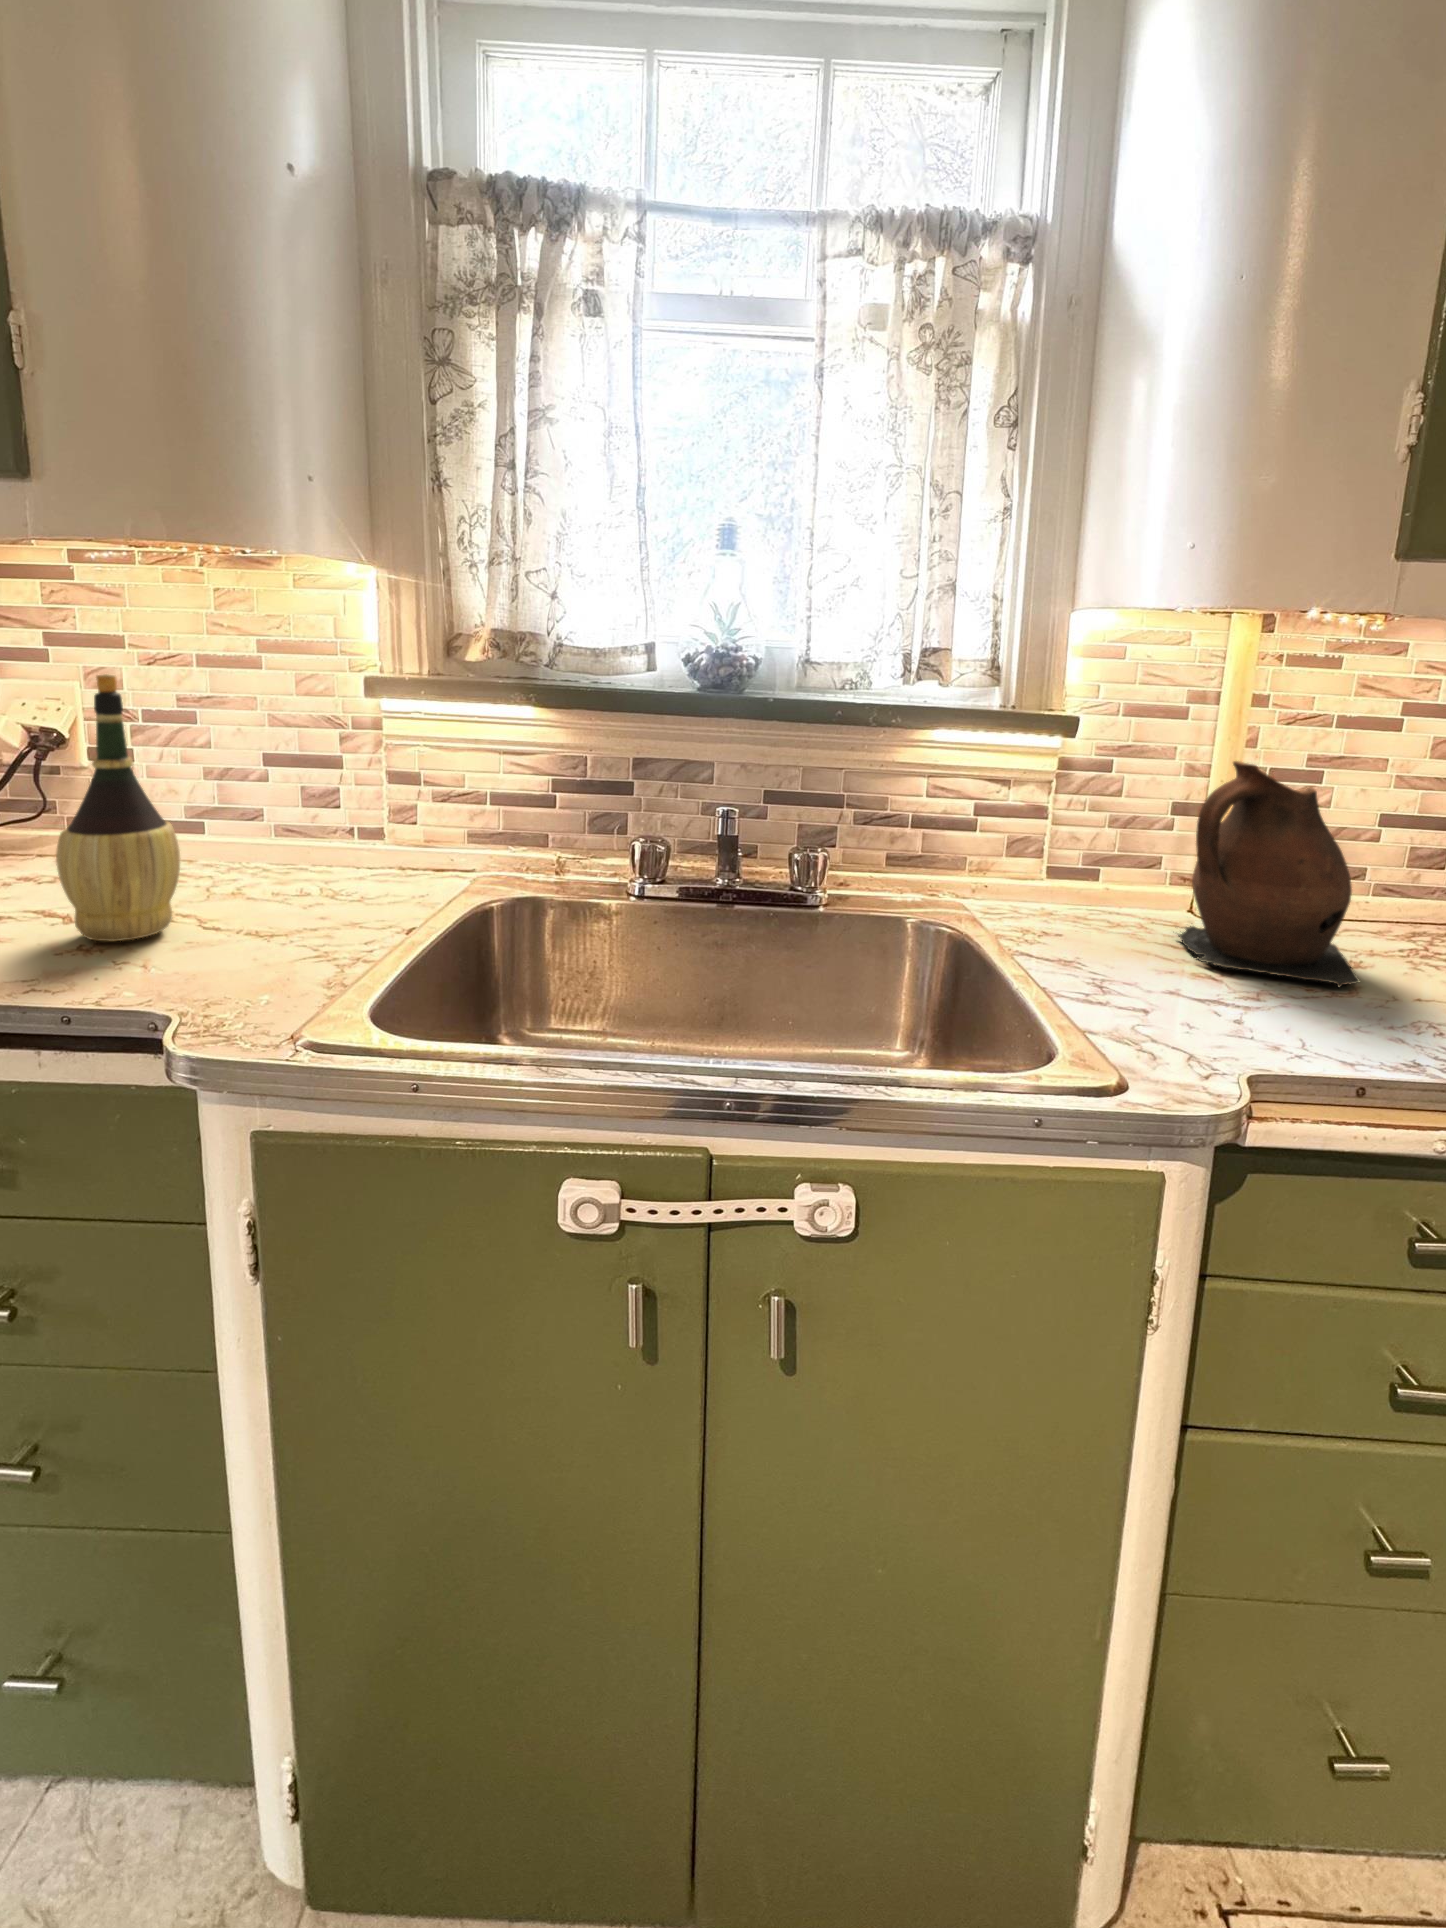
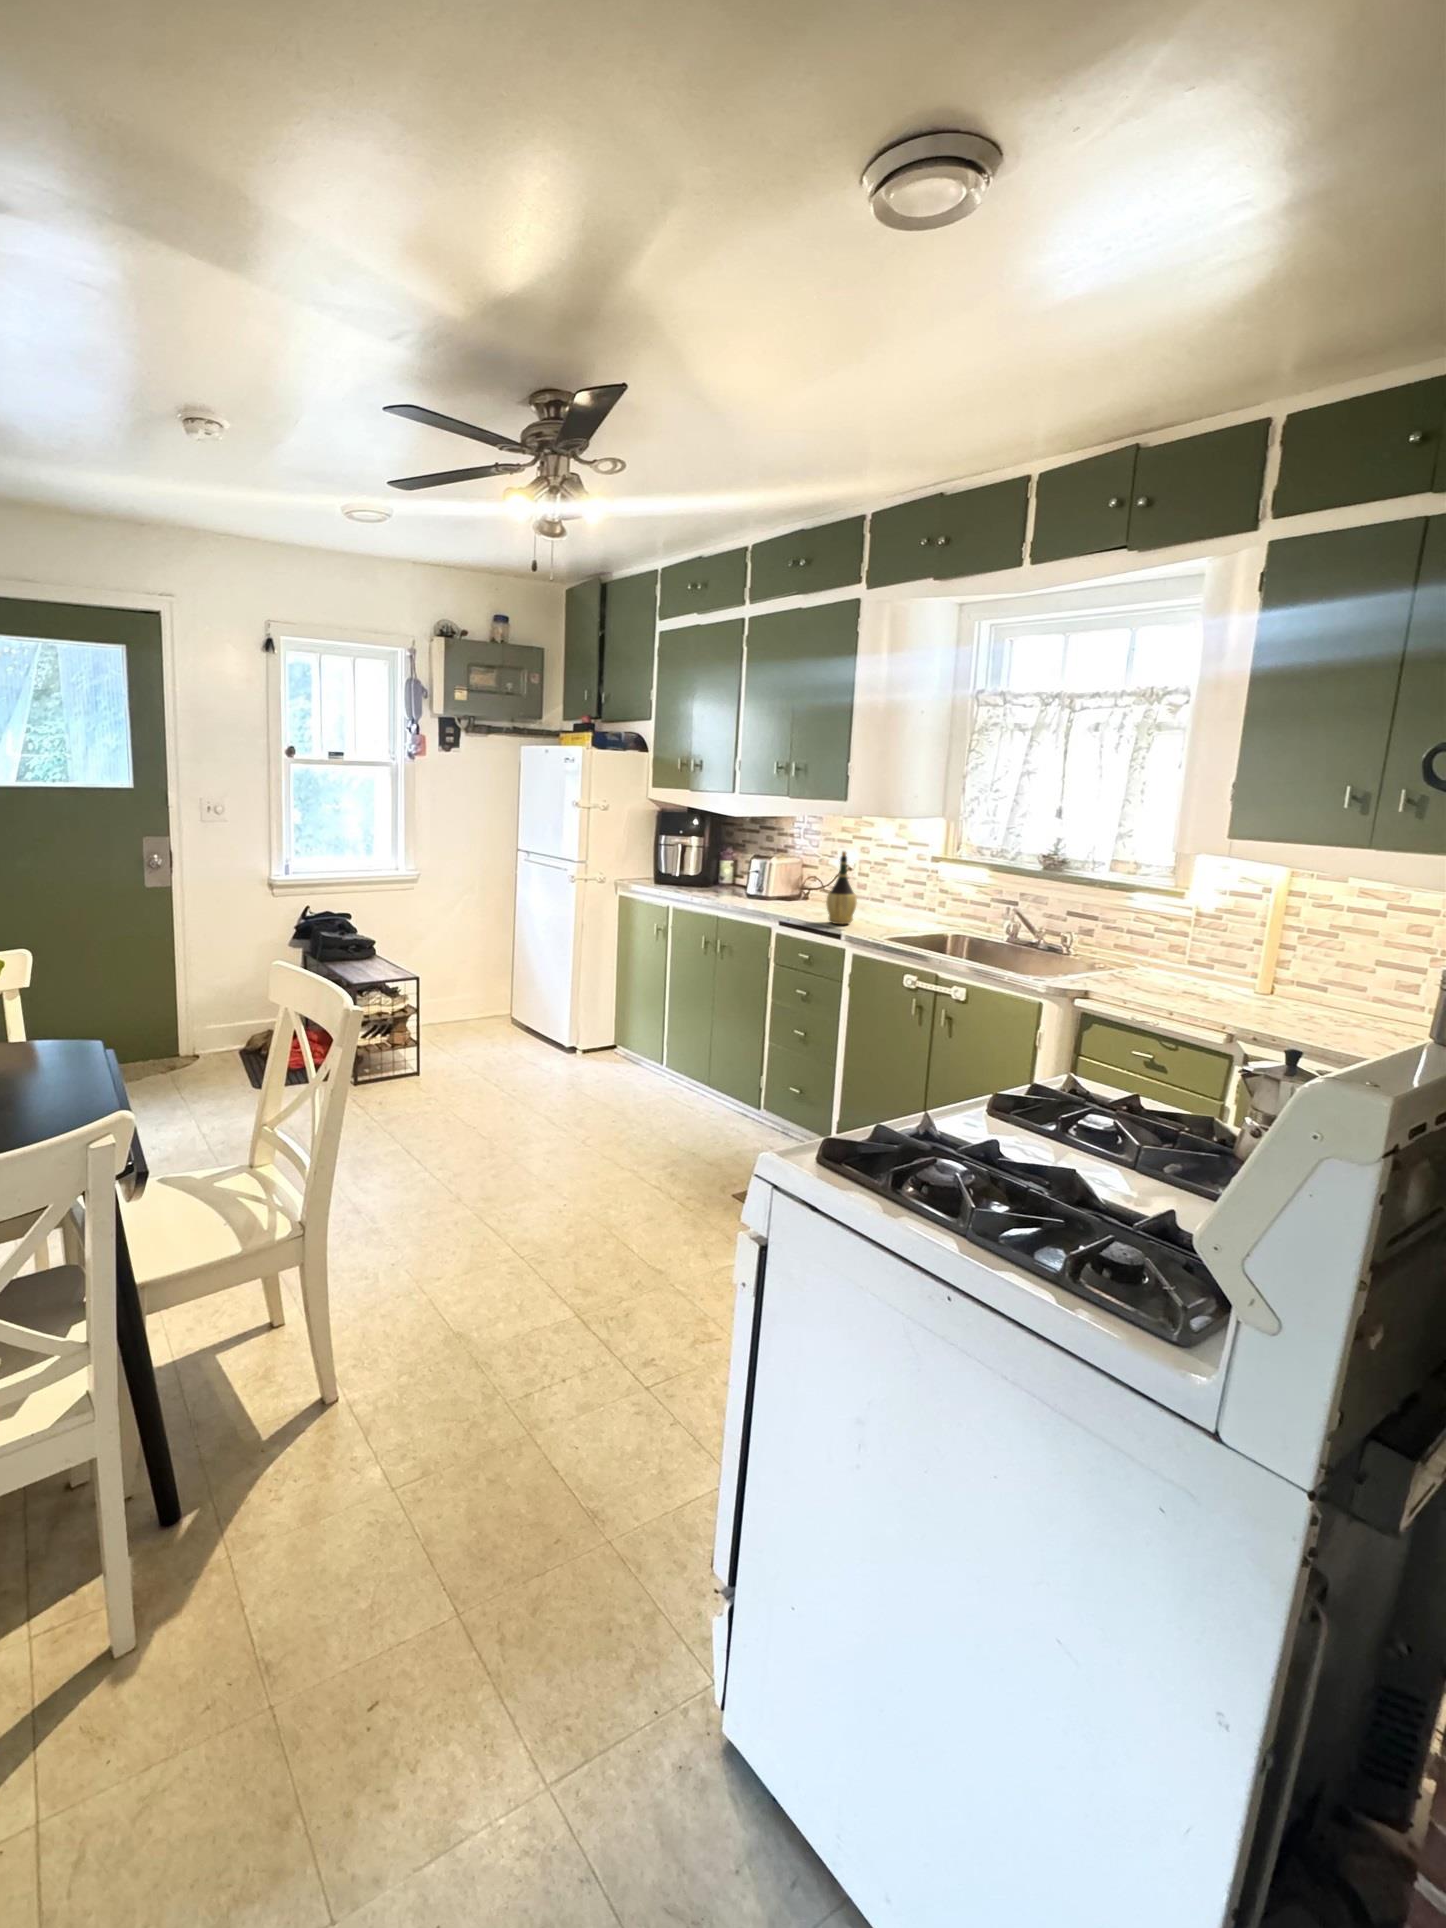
ceramic pitcher: present [1178,761,1359,987] -> none [1179,915,1282,1013]

